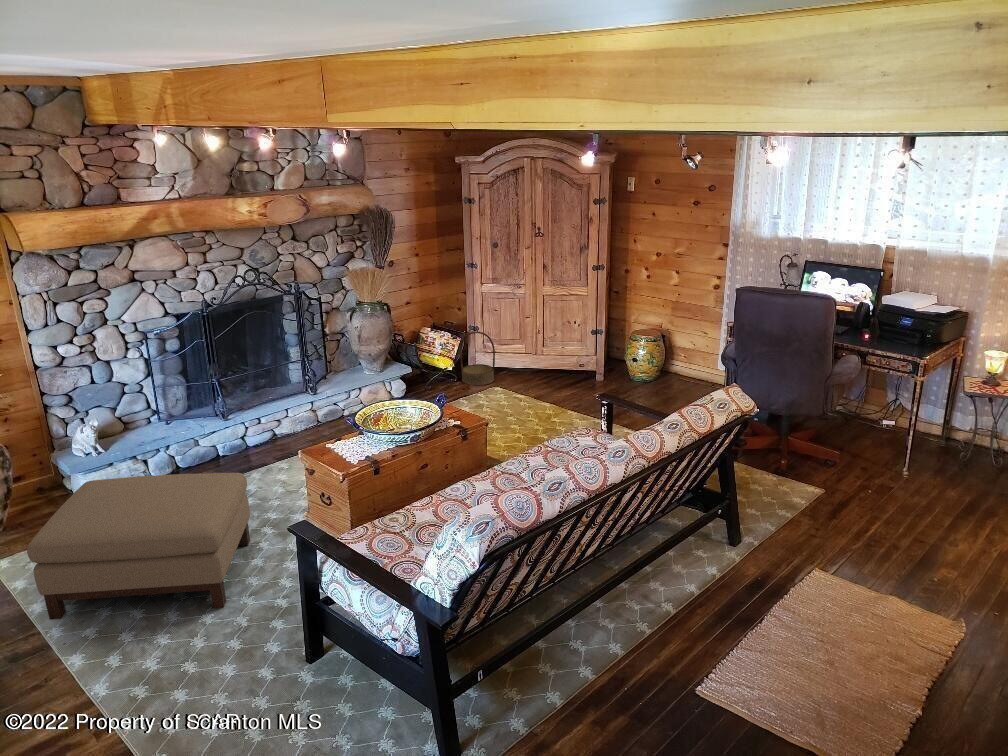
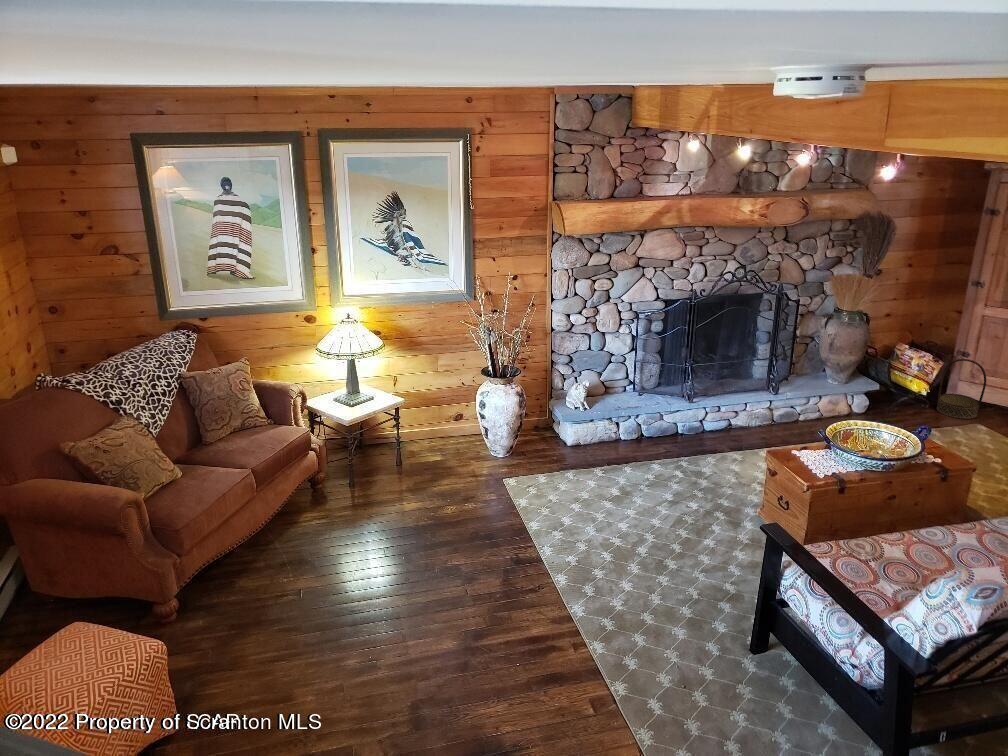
ottoman: present [27,473,250,619] -> none [539,435,713,574]

